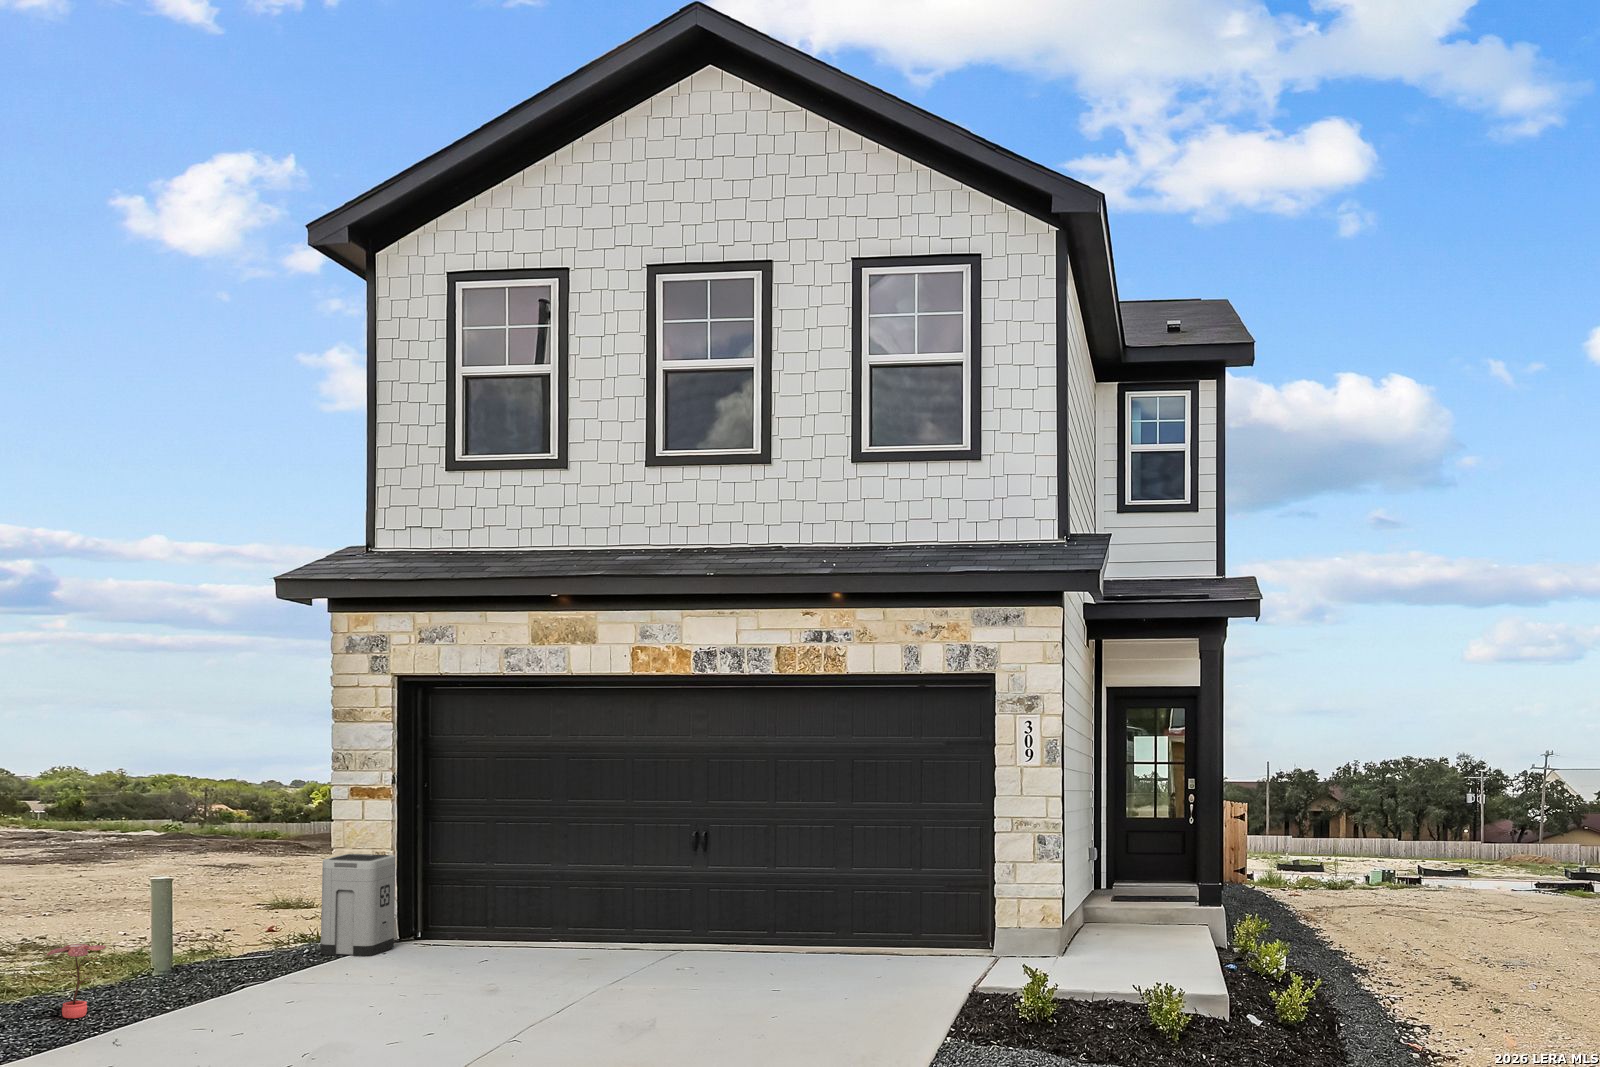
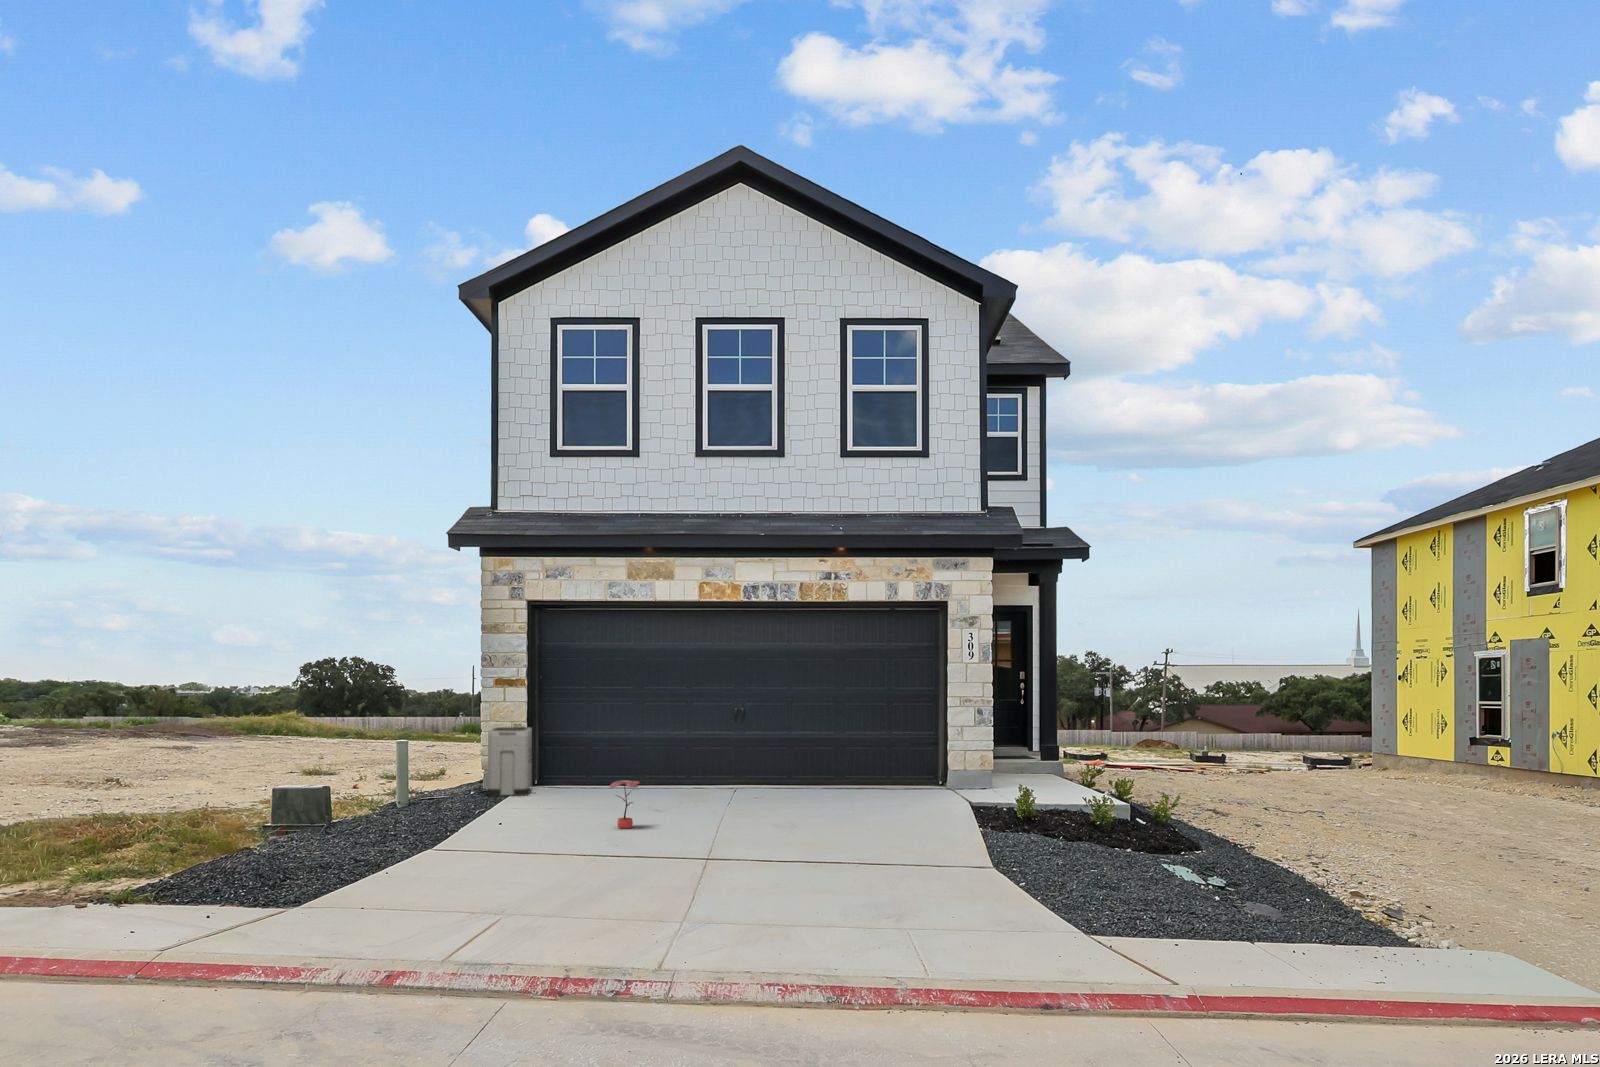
potted plant: present [47,944,106,1018] -> present [610,780,640,828]

